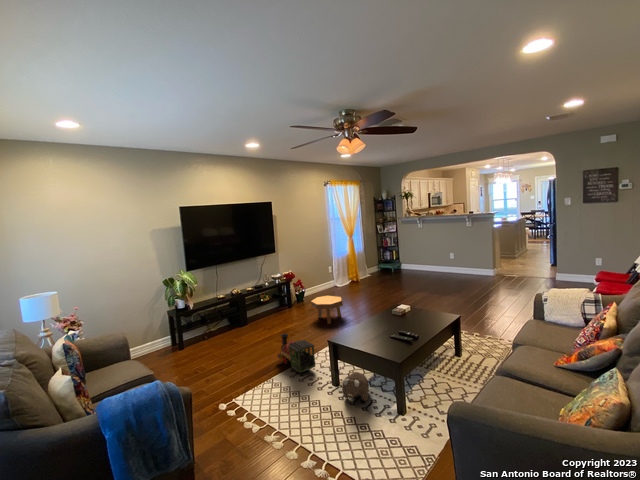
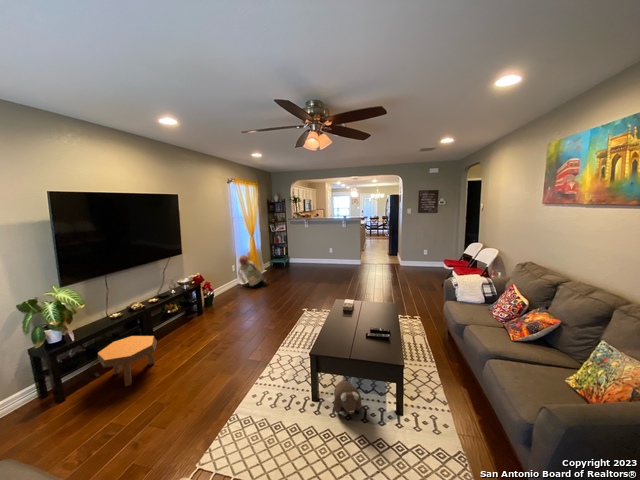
backpack: none [332,257,360,290] -> present [238,255,266,286]
footstool: present [311,296,343,324] -> present [98,336,157,386]
toy train: present [277,334,315,373] -> none [227,351,282,396]

